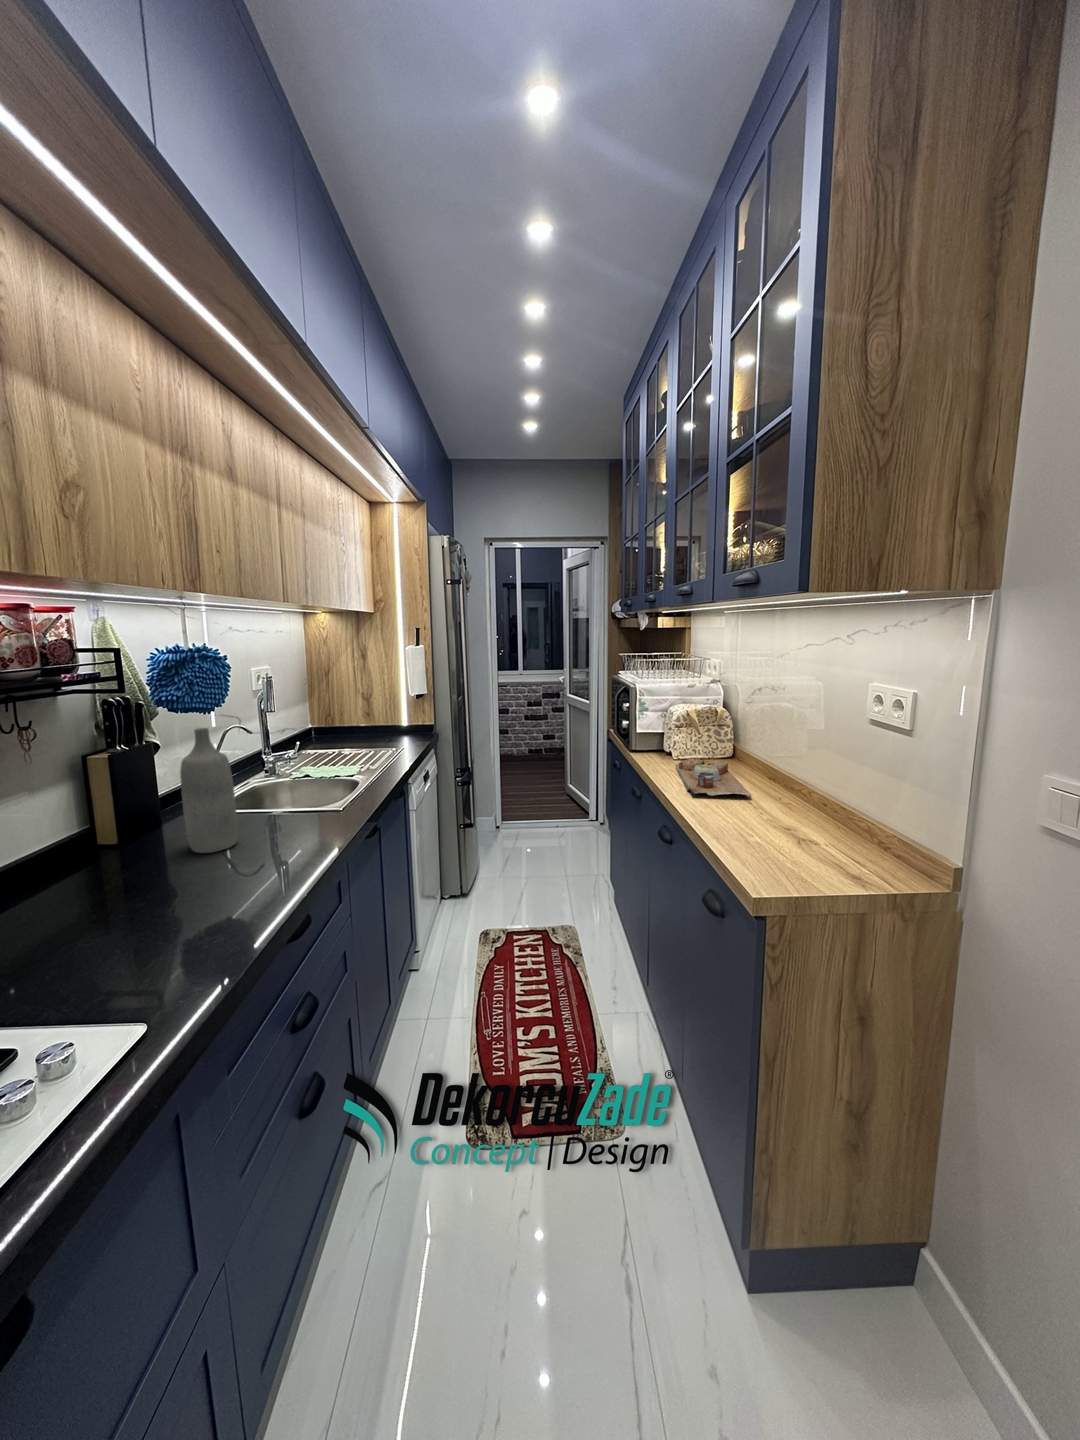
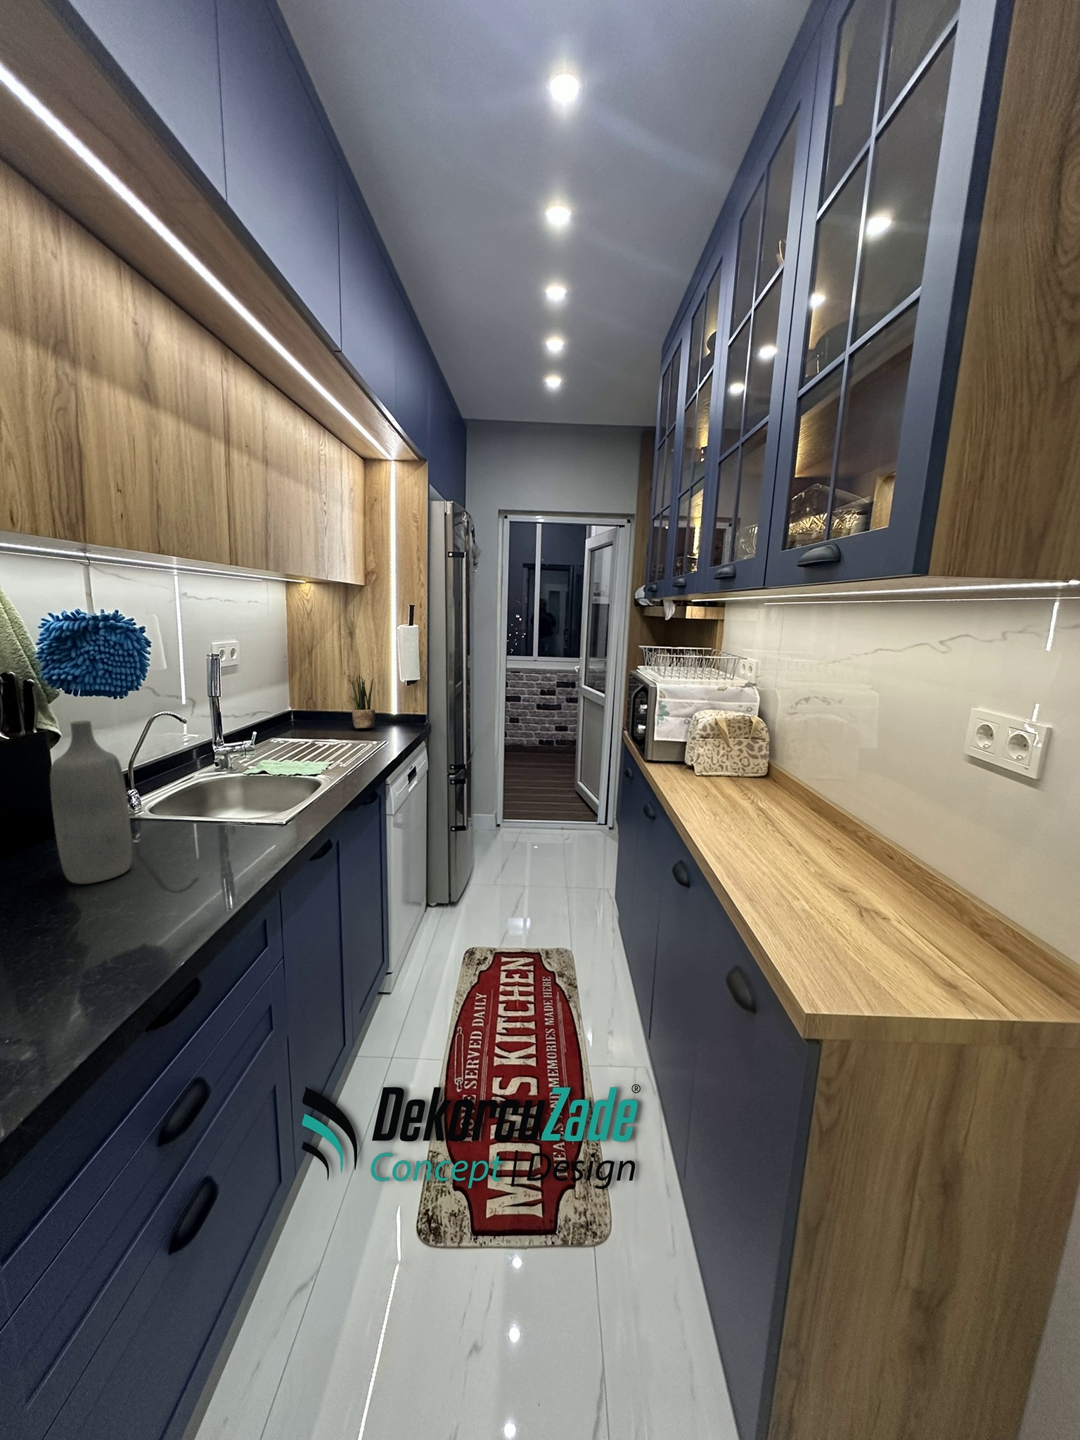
potted plant: none [366,691,387,740] -> present [352,675,375,728]
cutting board: present [676,758,751,798] -> none [698,776,795,840]

